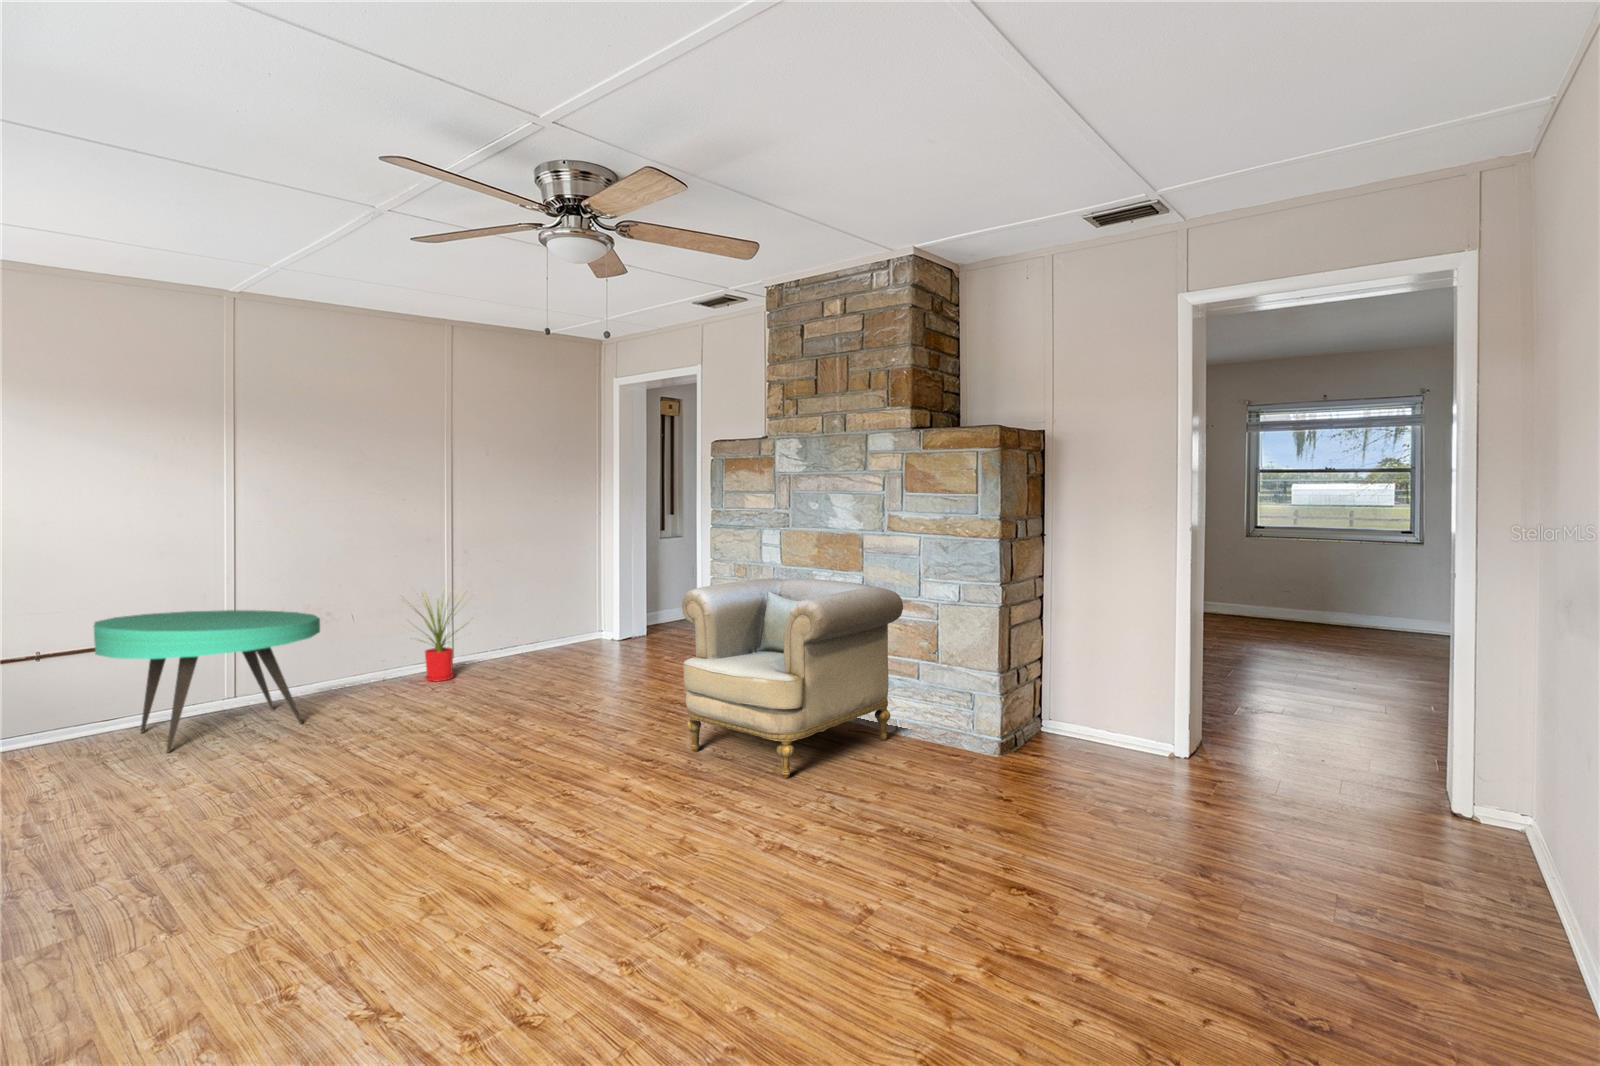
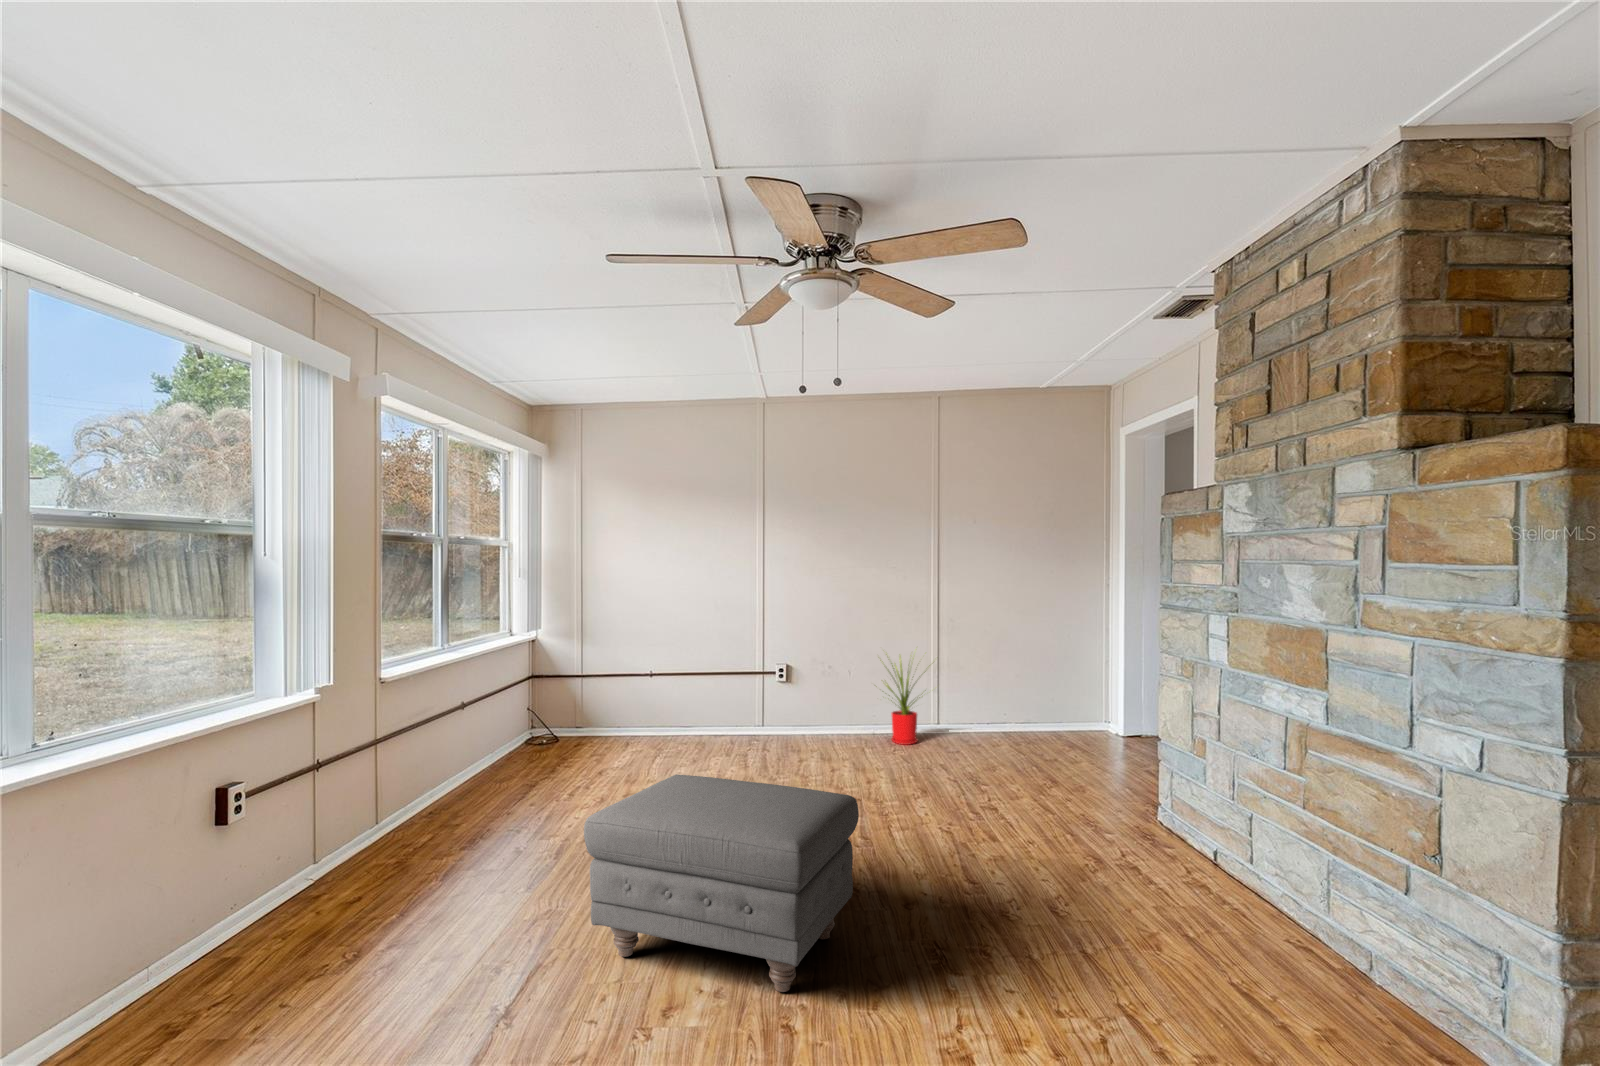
armchair: present [682,578,903,778] -> none [1015,682,1363,985]
coffee table: present [94,610,320,752] -> none [637,649,785,761]
ottoman: none [409,697,649,893] -> present [584,774,859,992]

